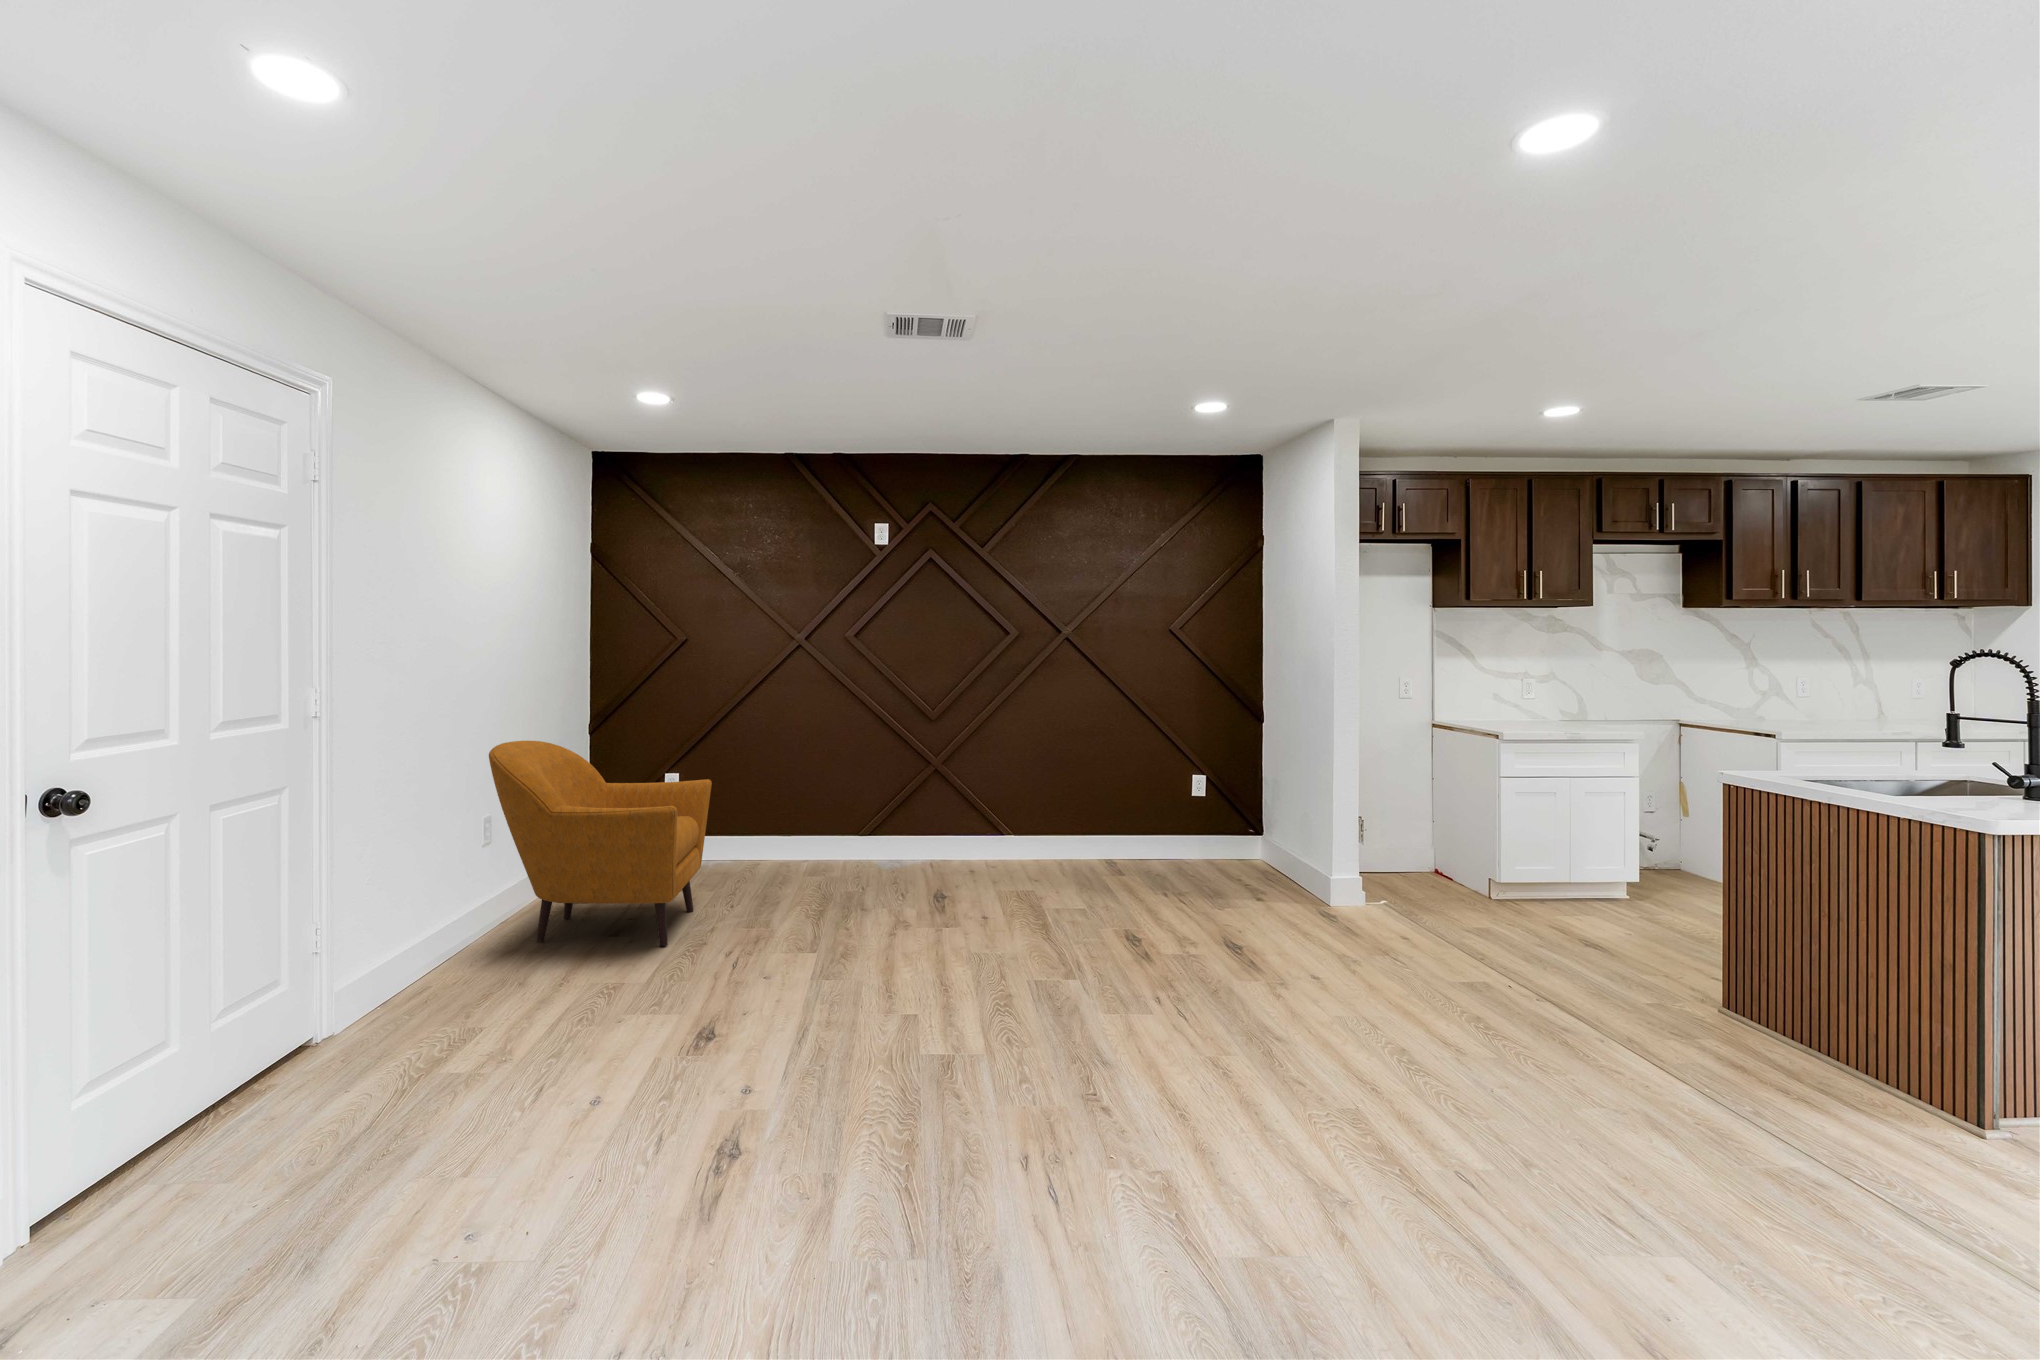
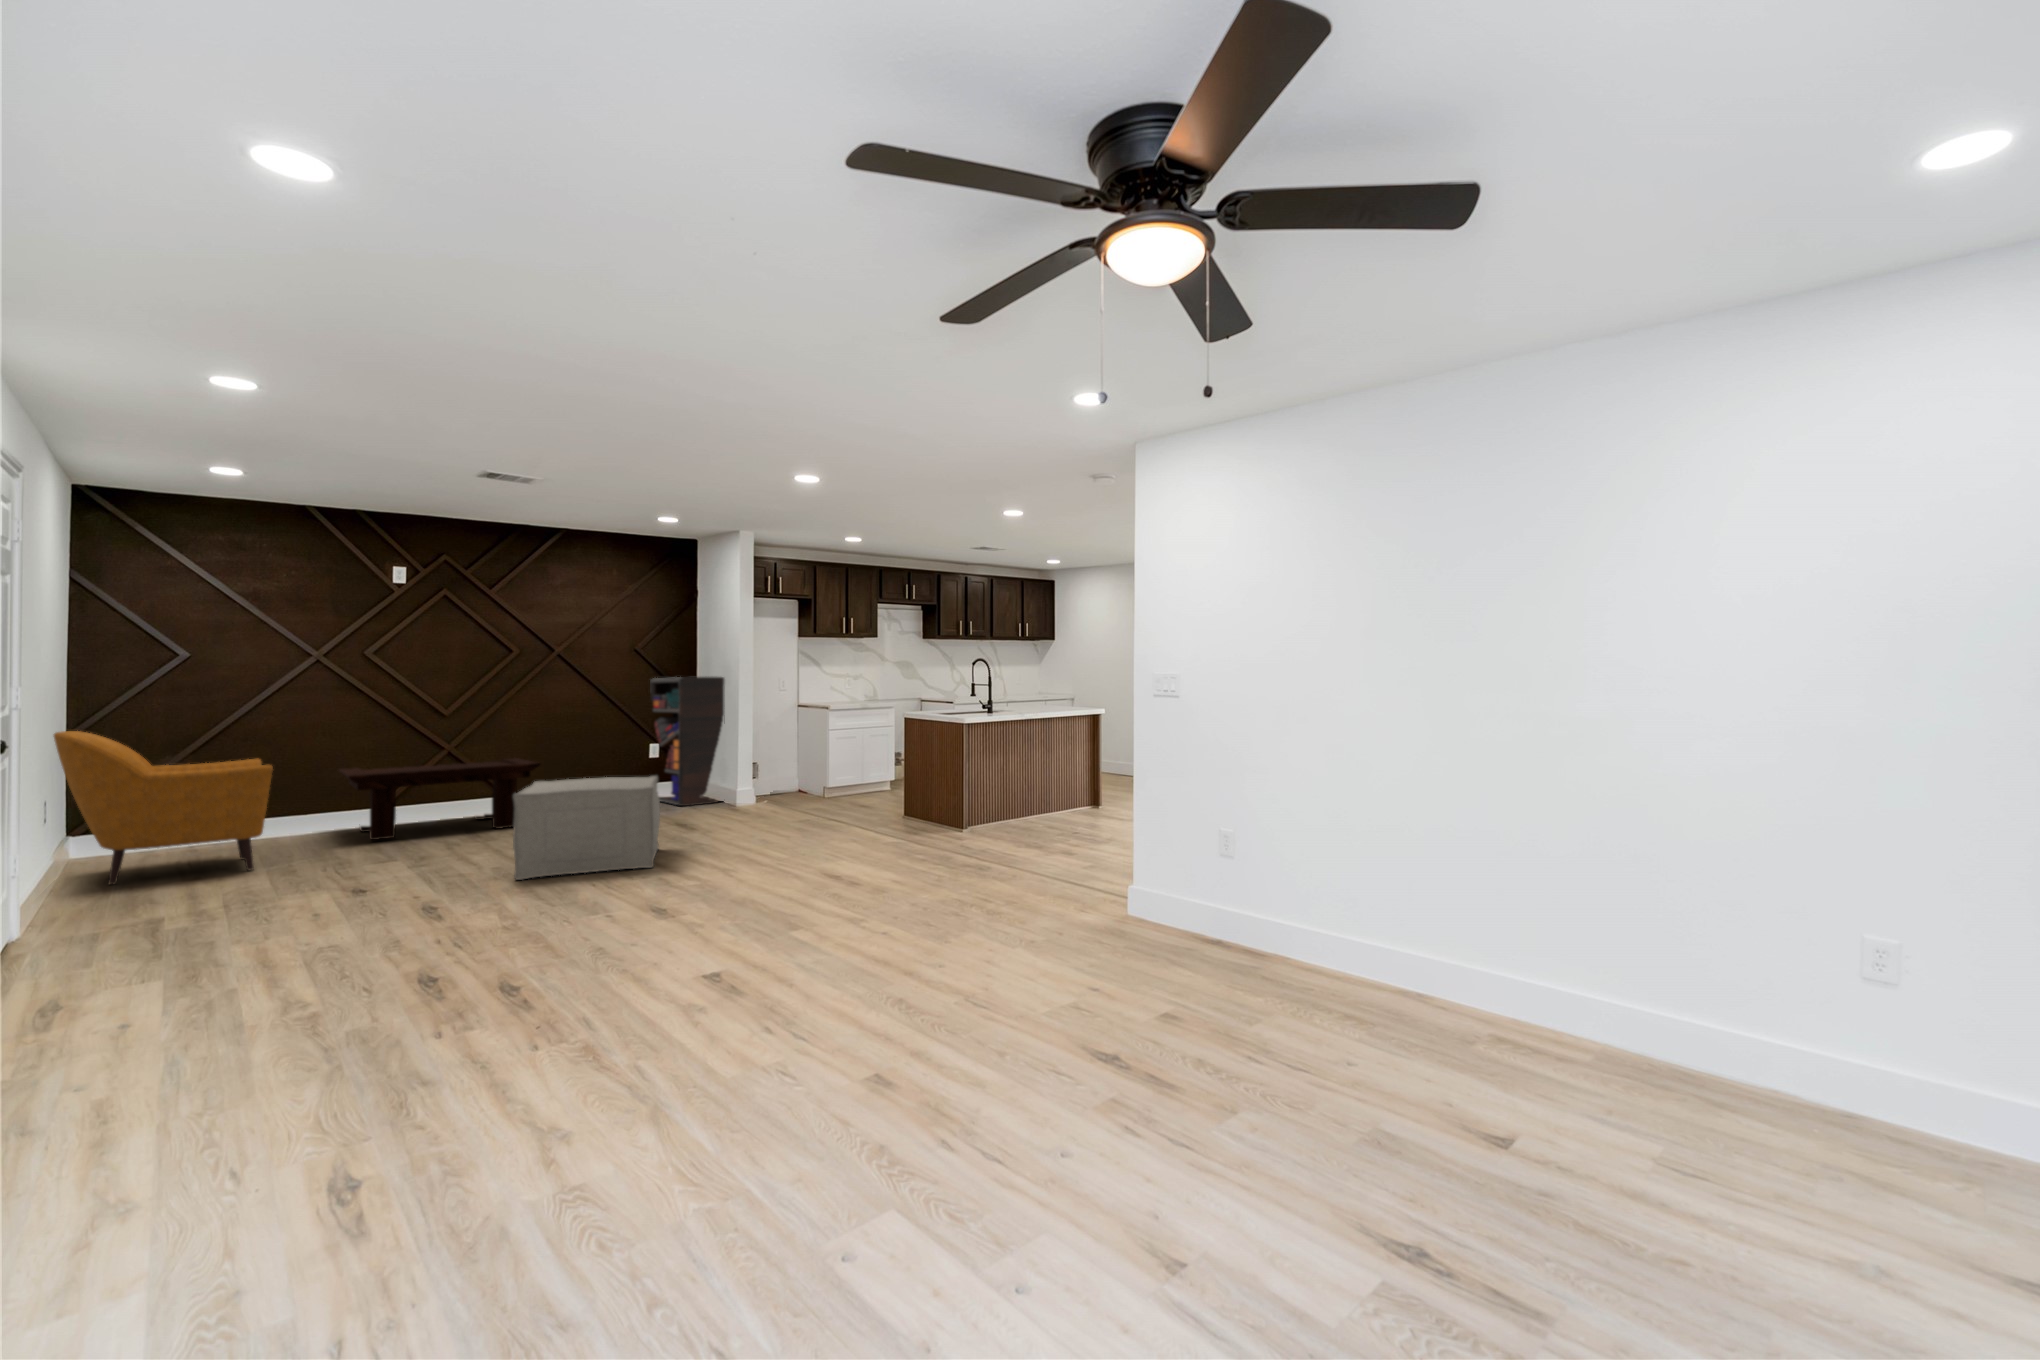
bookshelf: none [1193,675,1307,894] -> present [650,677,725,806]
coffee table: none [795,782,1025,903] -> present [339,758,540,840]
ottoman: none [877,893,1170,1178] -> present [513,776,660,880]

